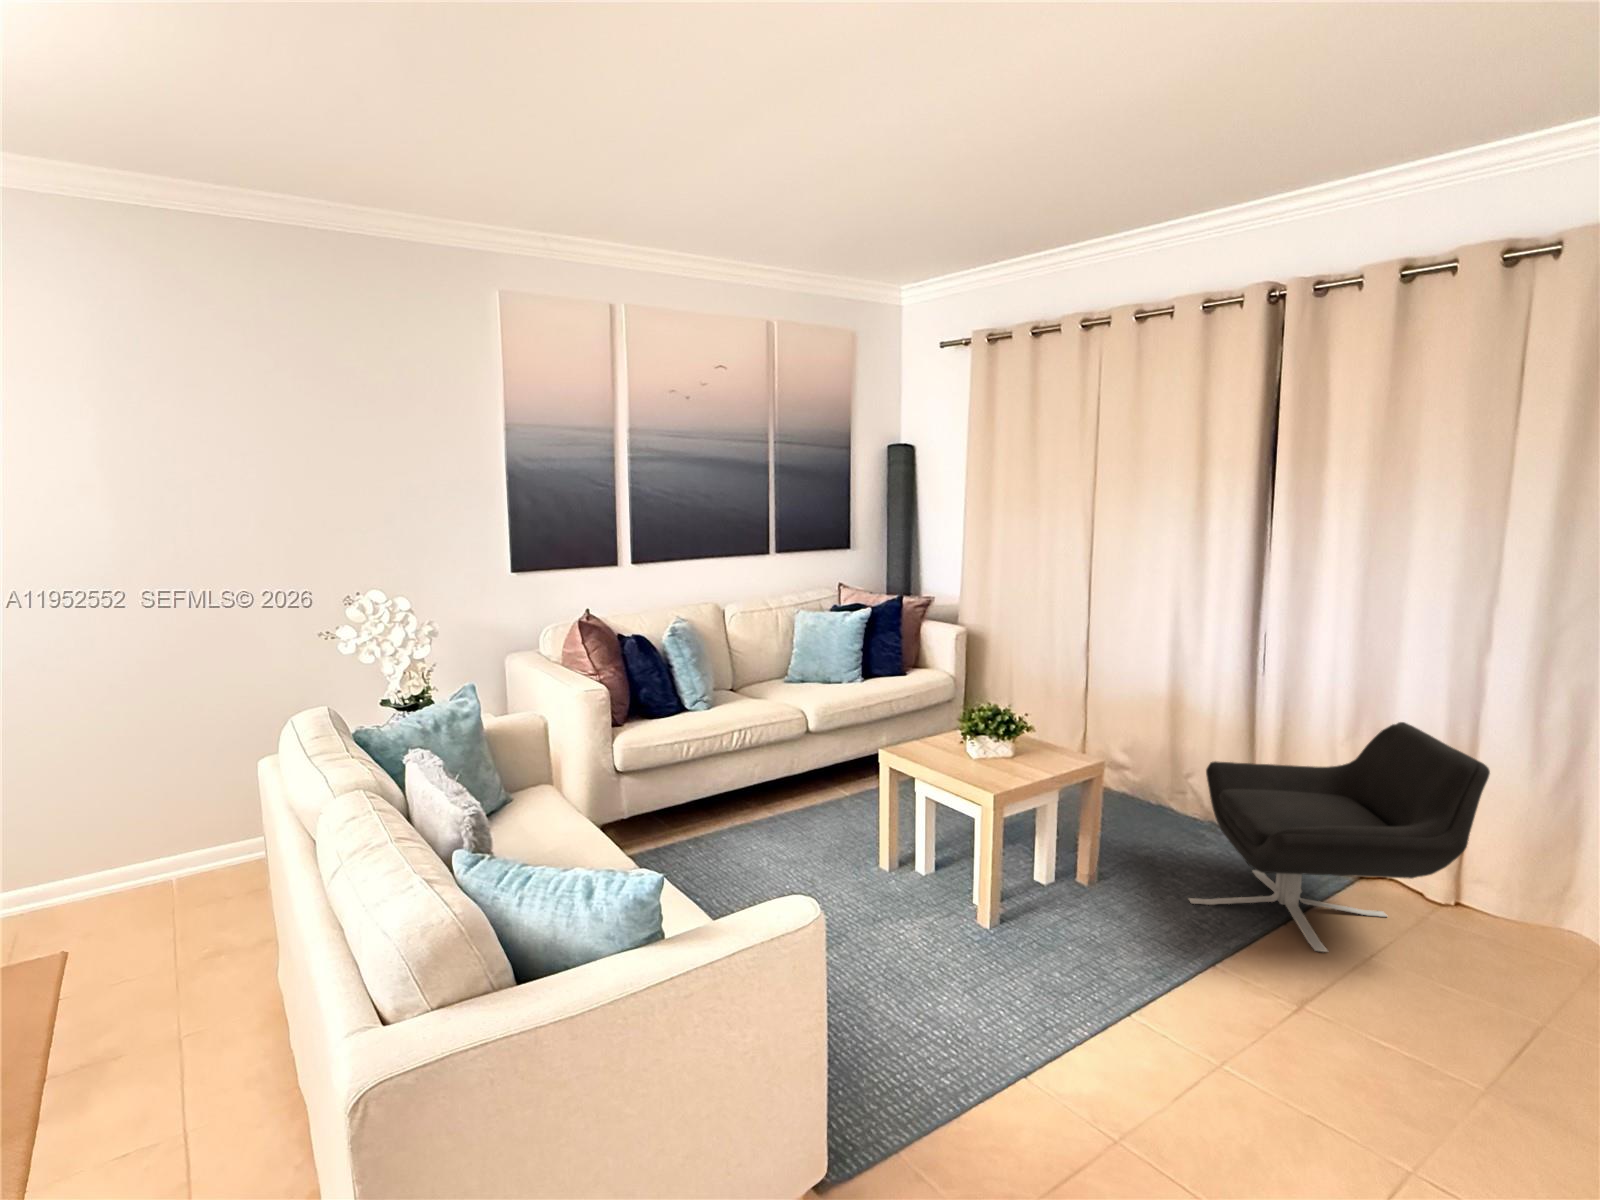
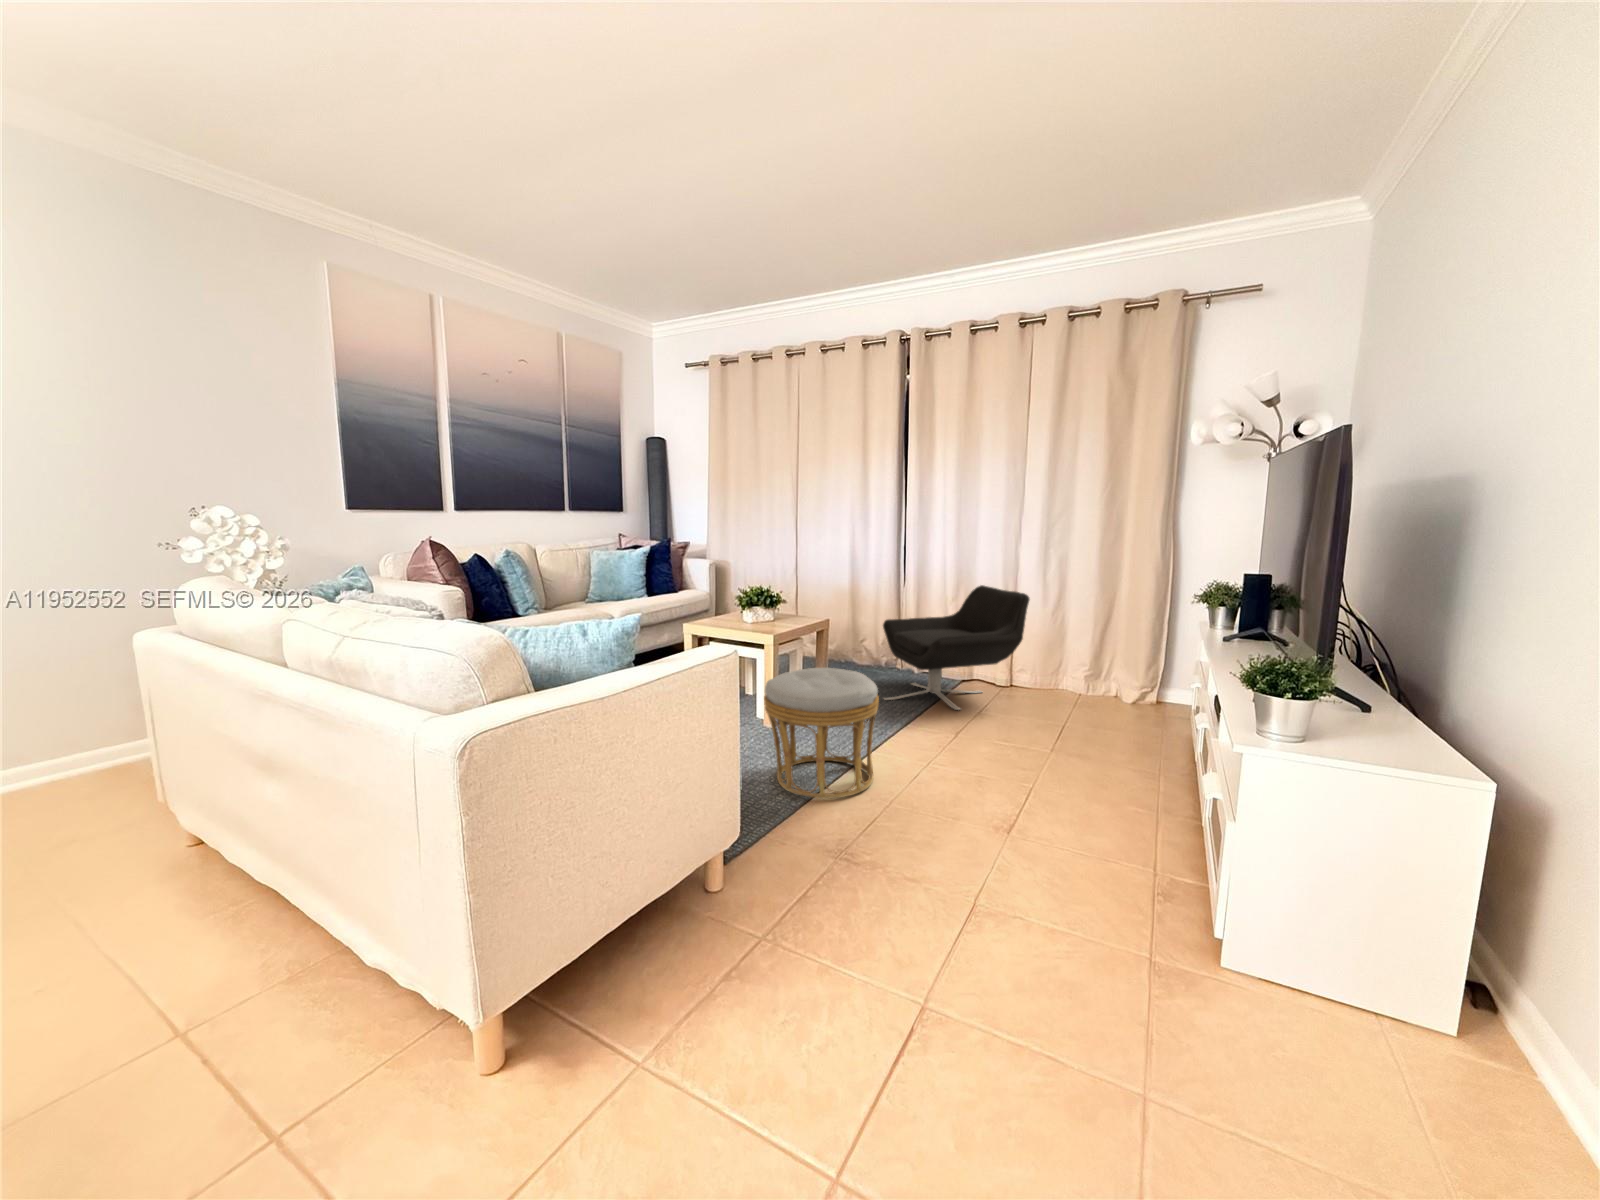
ottoman: none [931,875,1115,1110] -> present [764,668,879,799]

